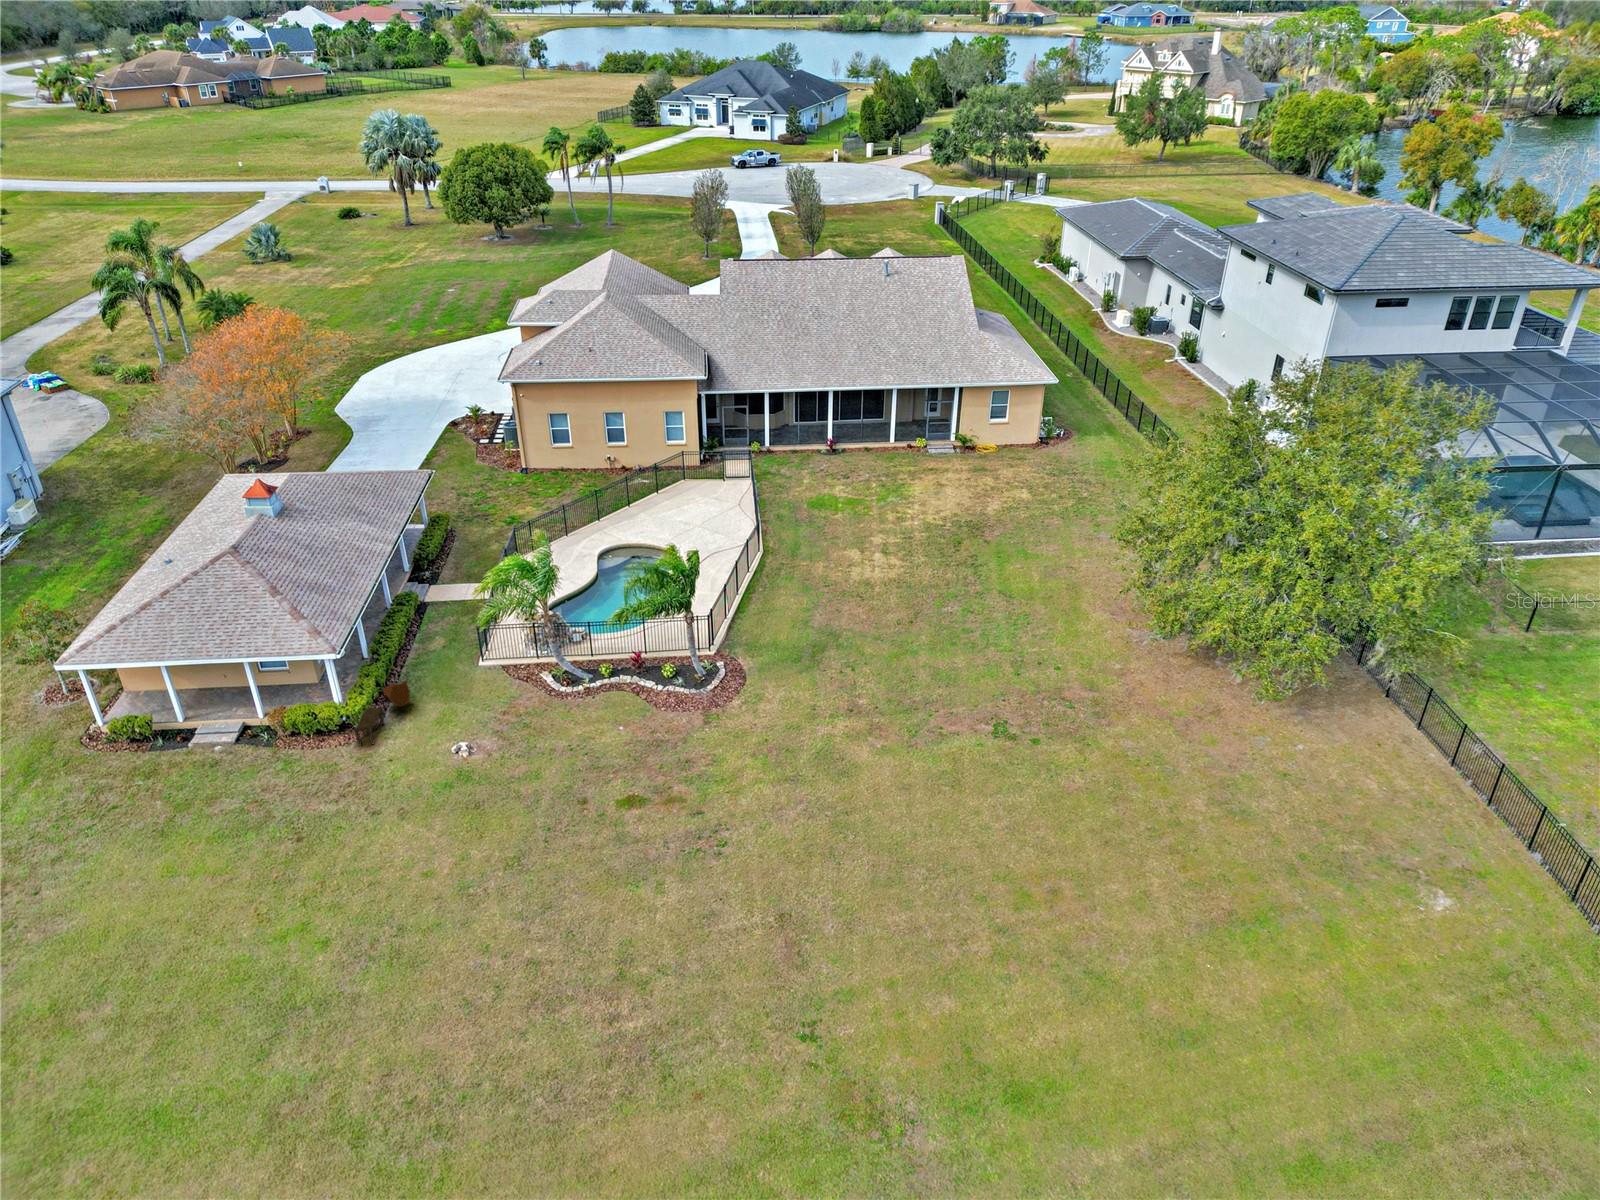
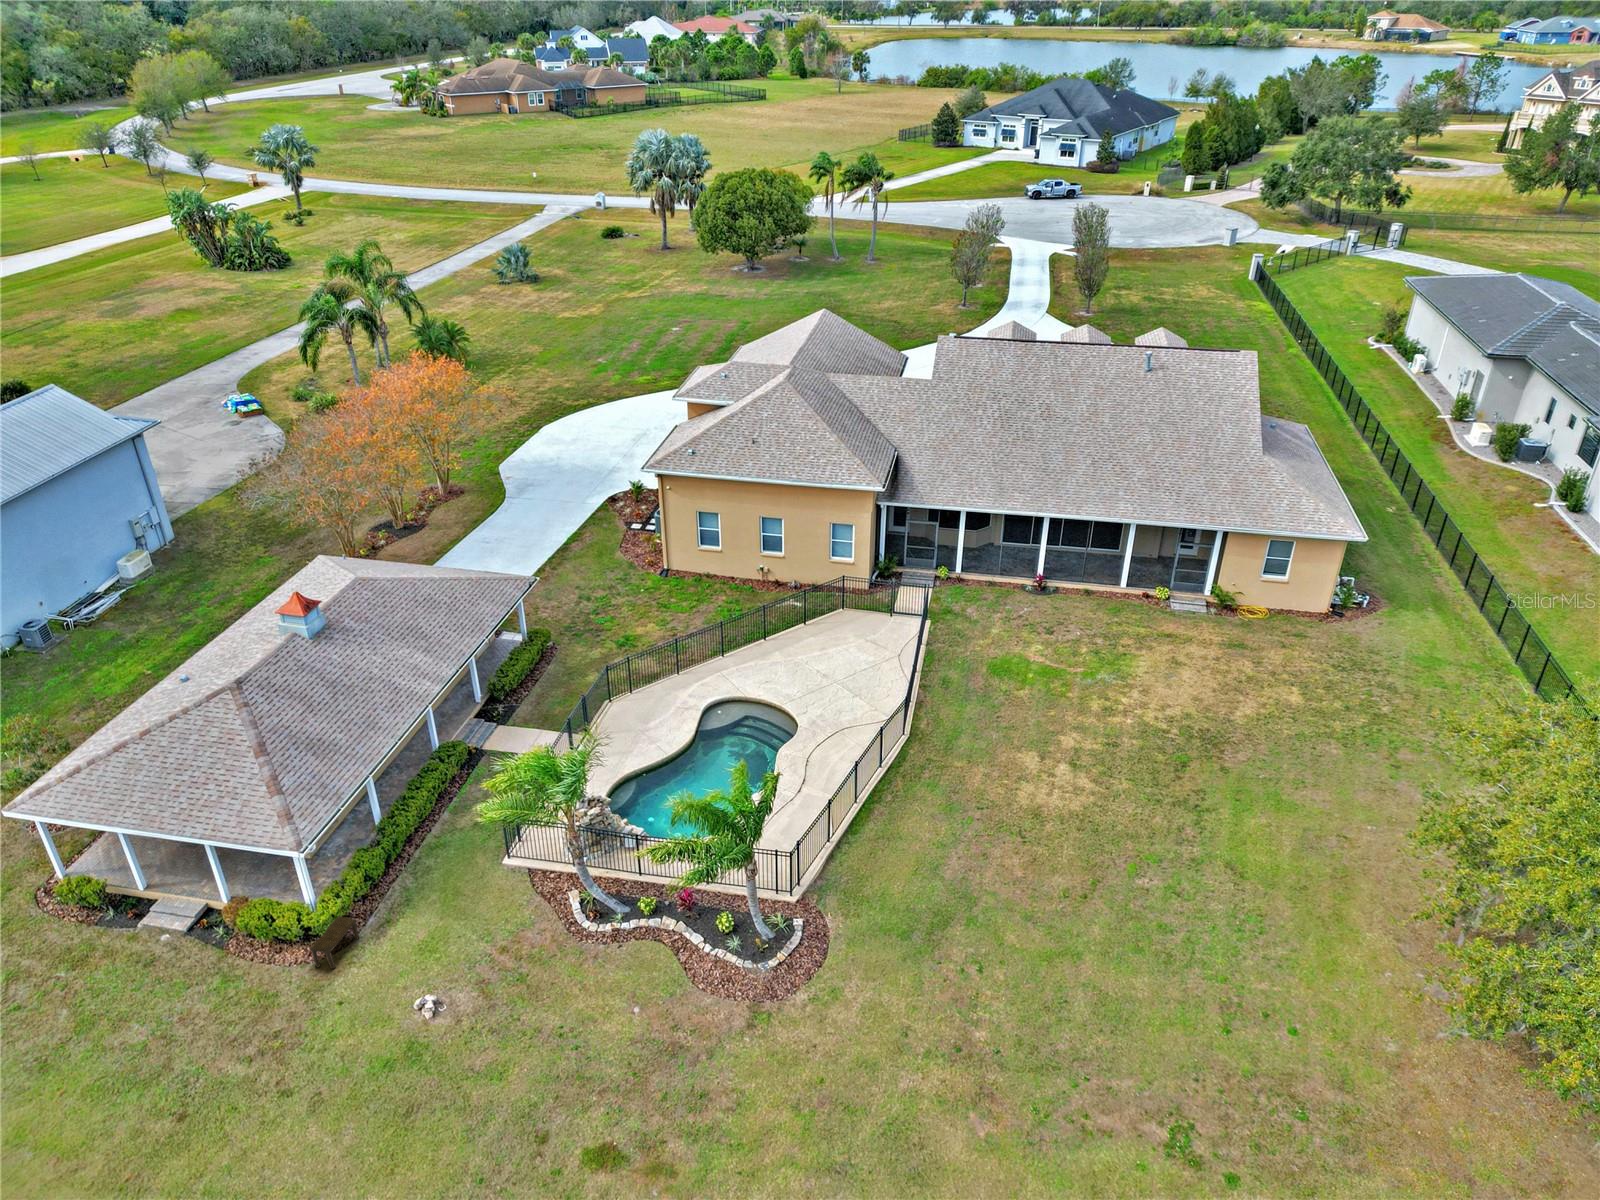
lounge chair: present [383,680,410,712] -> none [369,880,404,925]

